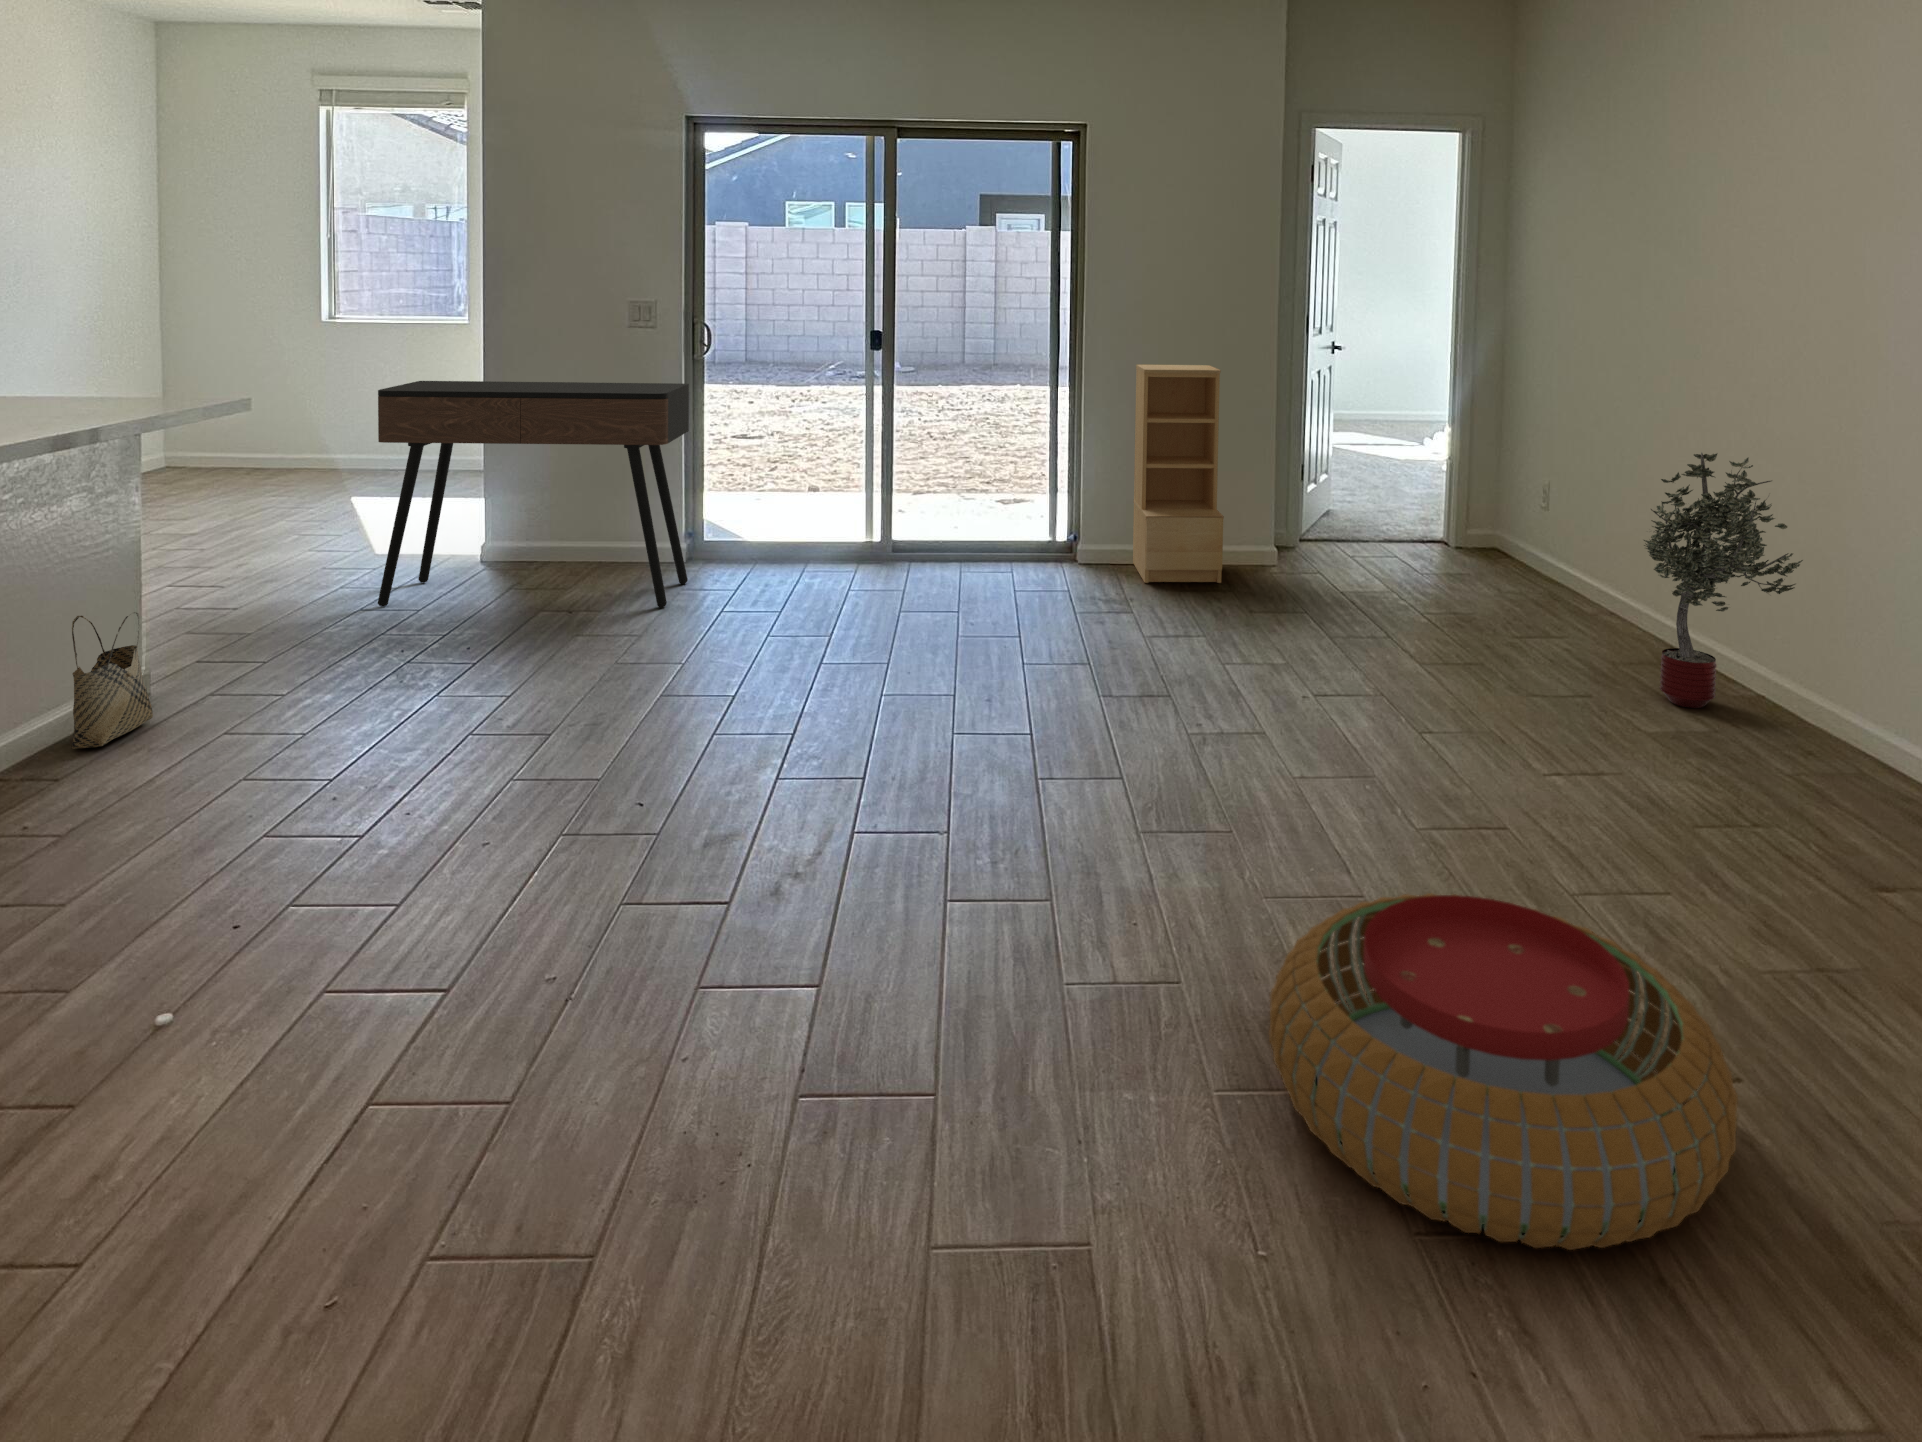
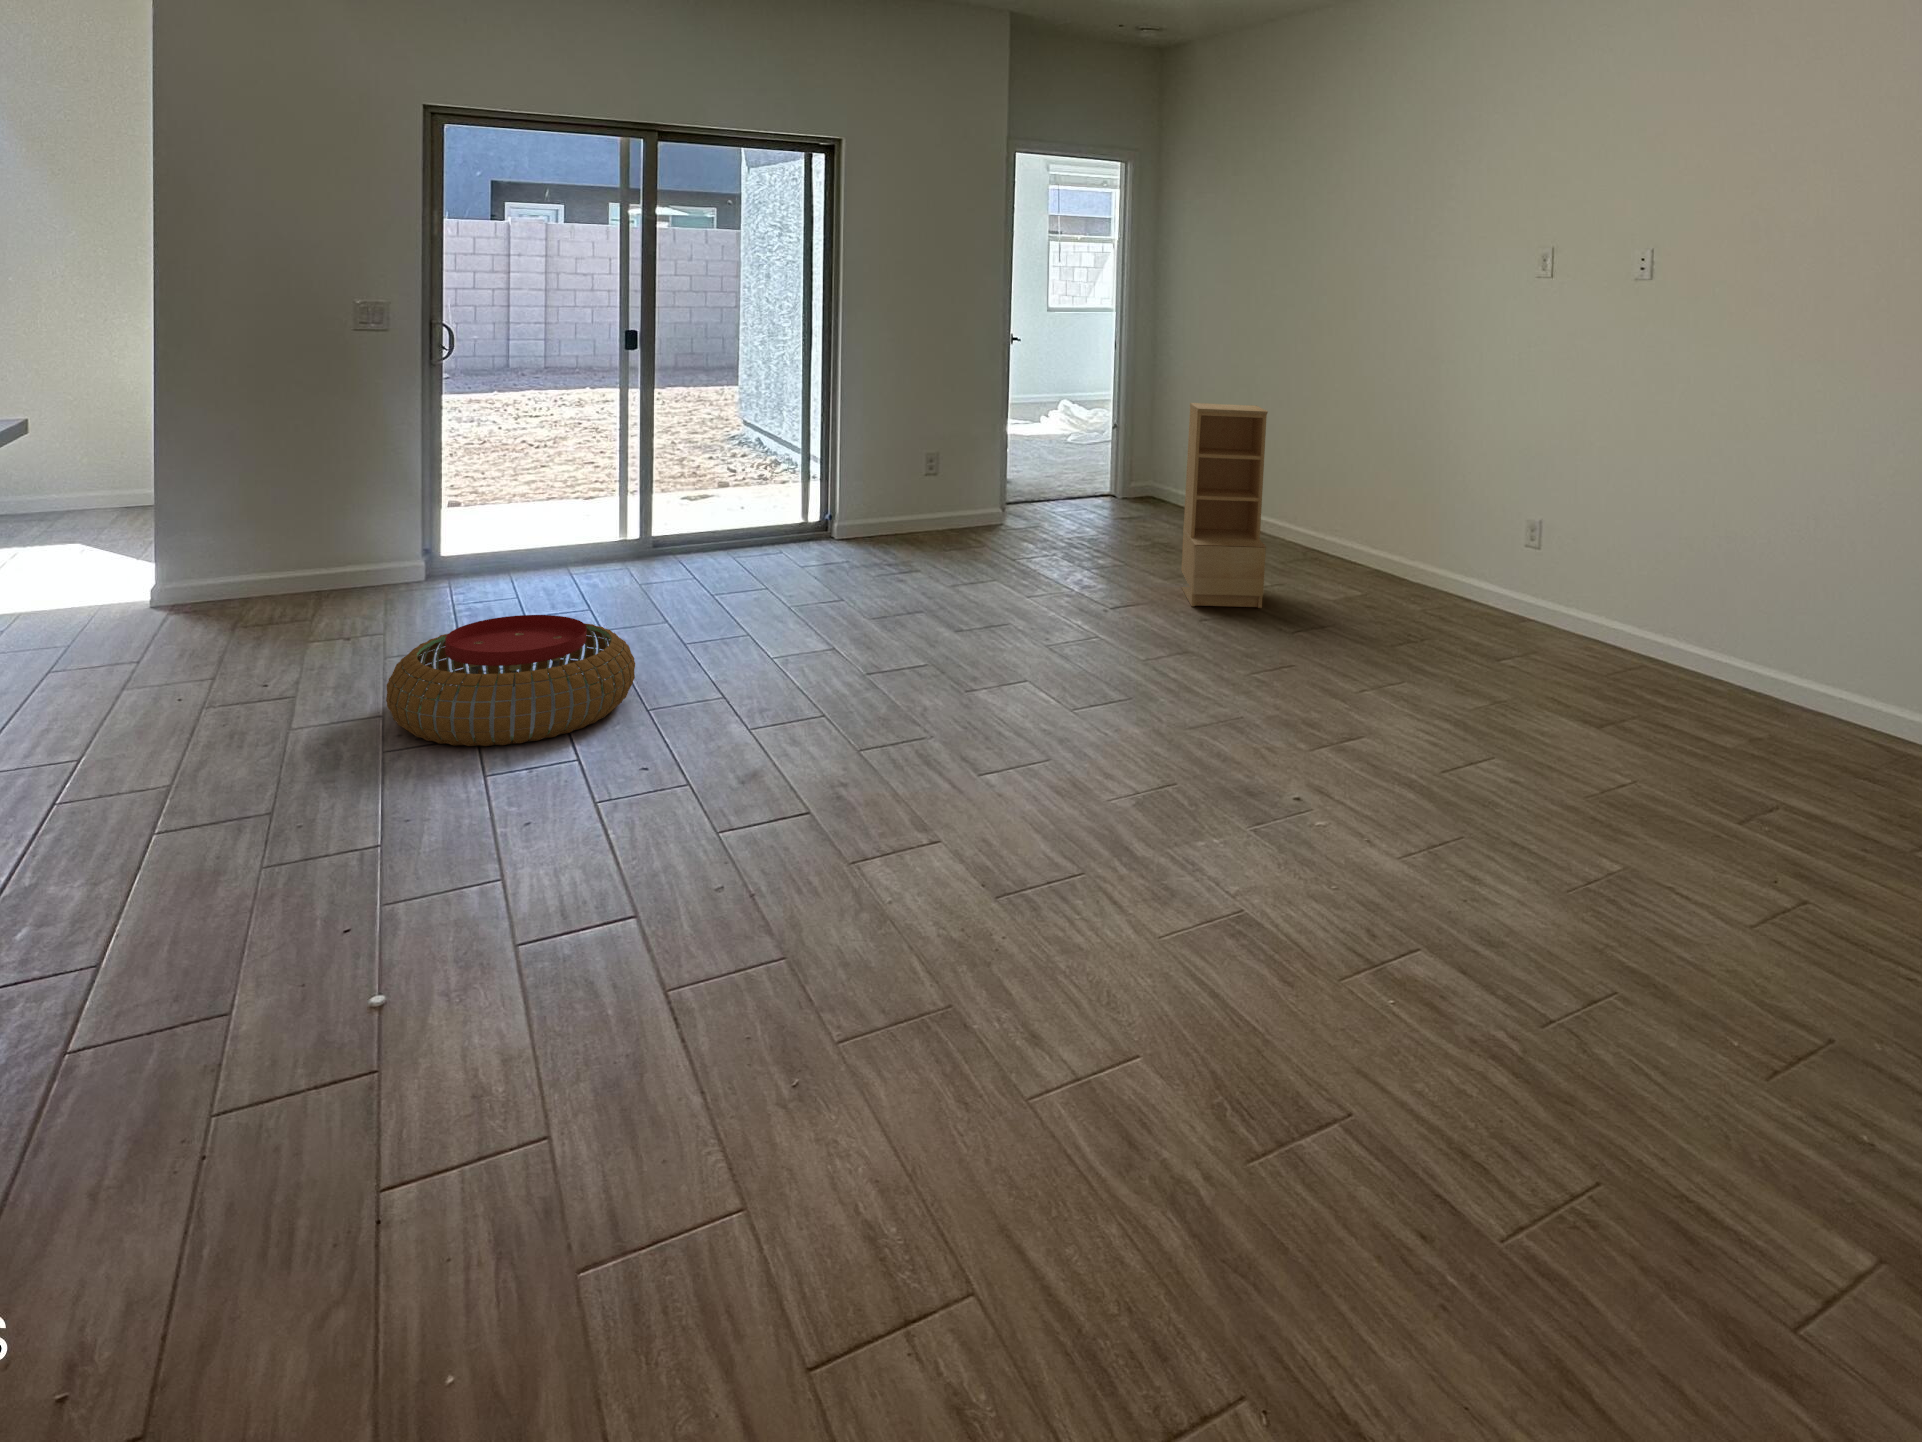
console table: present [378,381,689,607] -> none [467,397,773,619]
potted tree: present [1644,453,1803,708] -> none [1646,506,1787,739]
woven basket: present [72,612,153,749] -> none [169,617,249,748]
pouf: present [1269,893,1738,1250] -> present [386,615,635,746]

